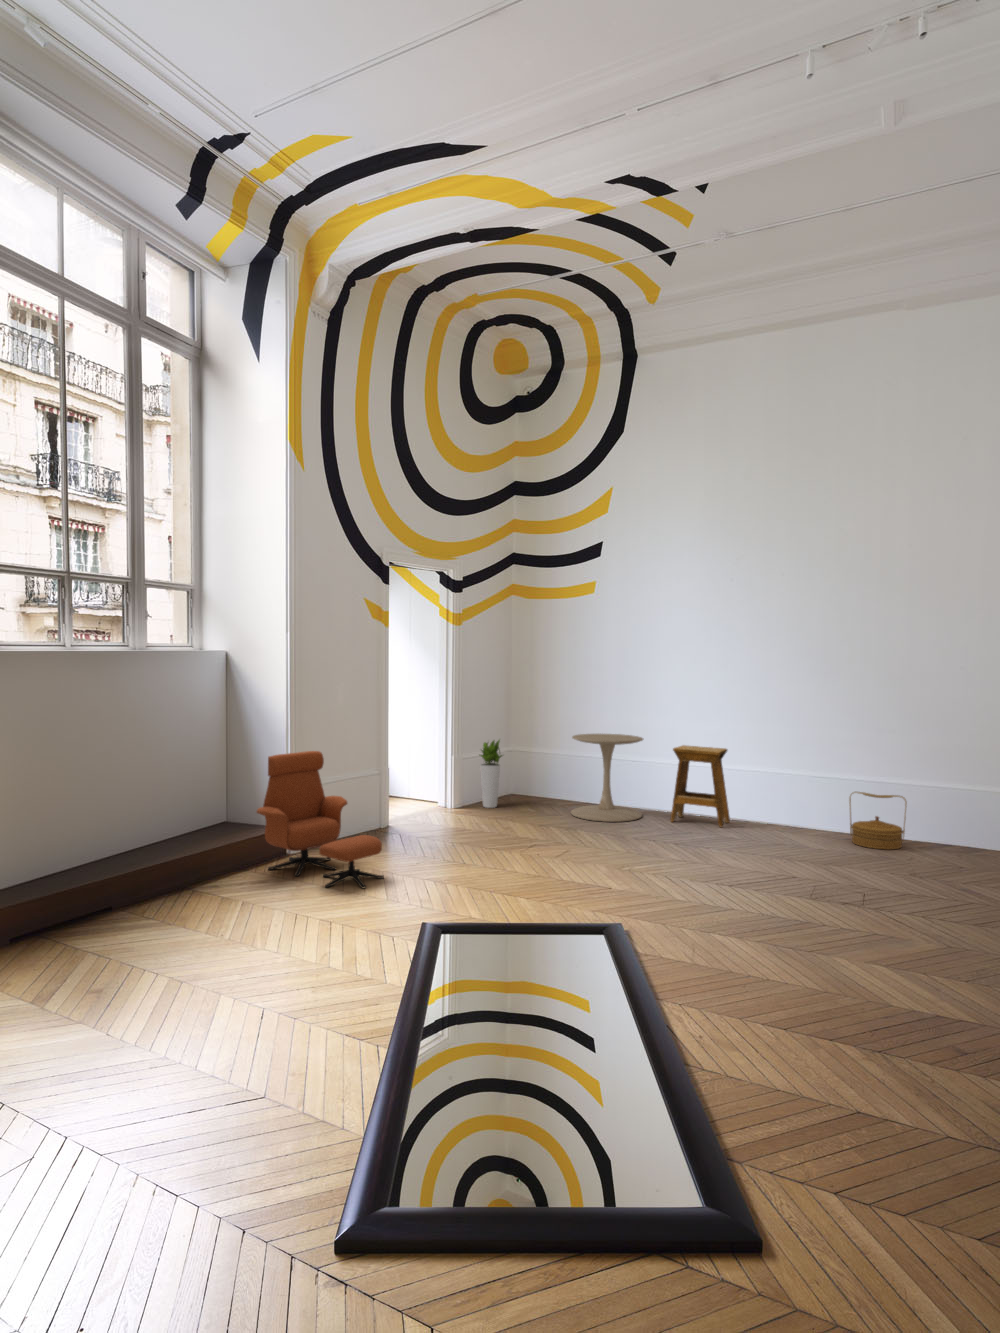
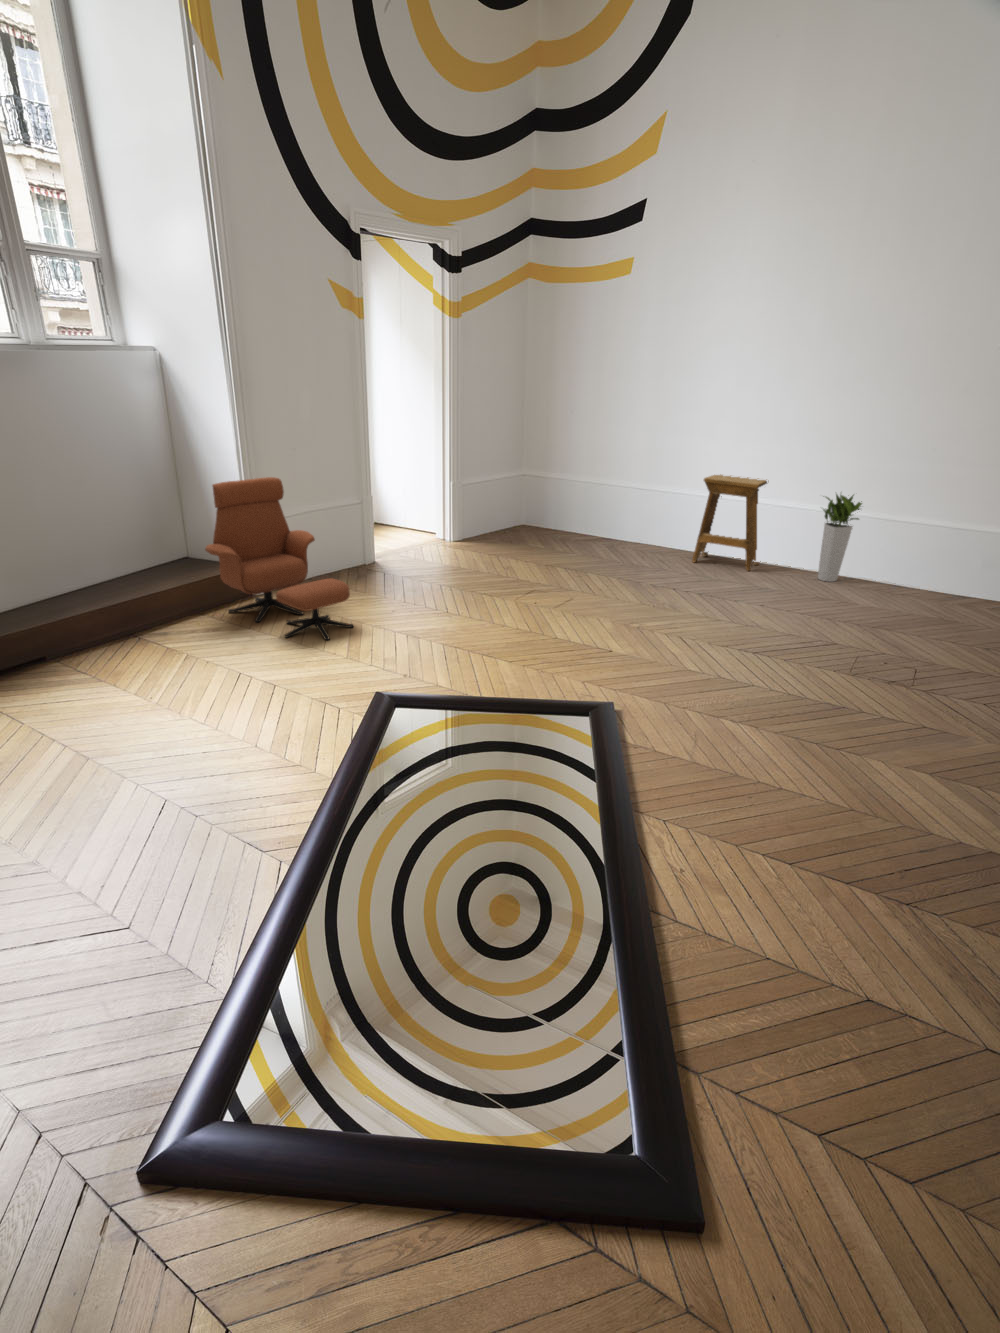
pedestal table: present [571,734,643,822] -> none [582,458,671,561]
planter: present [480,740,502,808] -> present [818,494,862,582]
woven basket: present [849,792,907,850] -> none [897,536,973,605]

